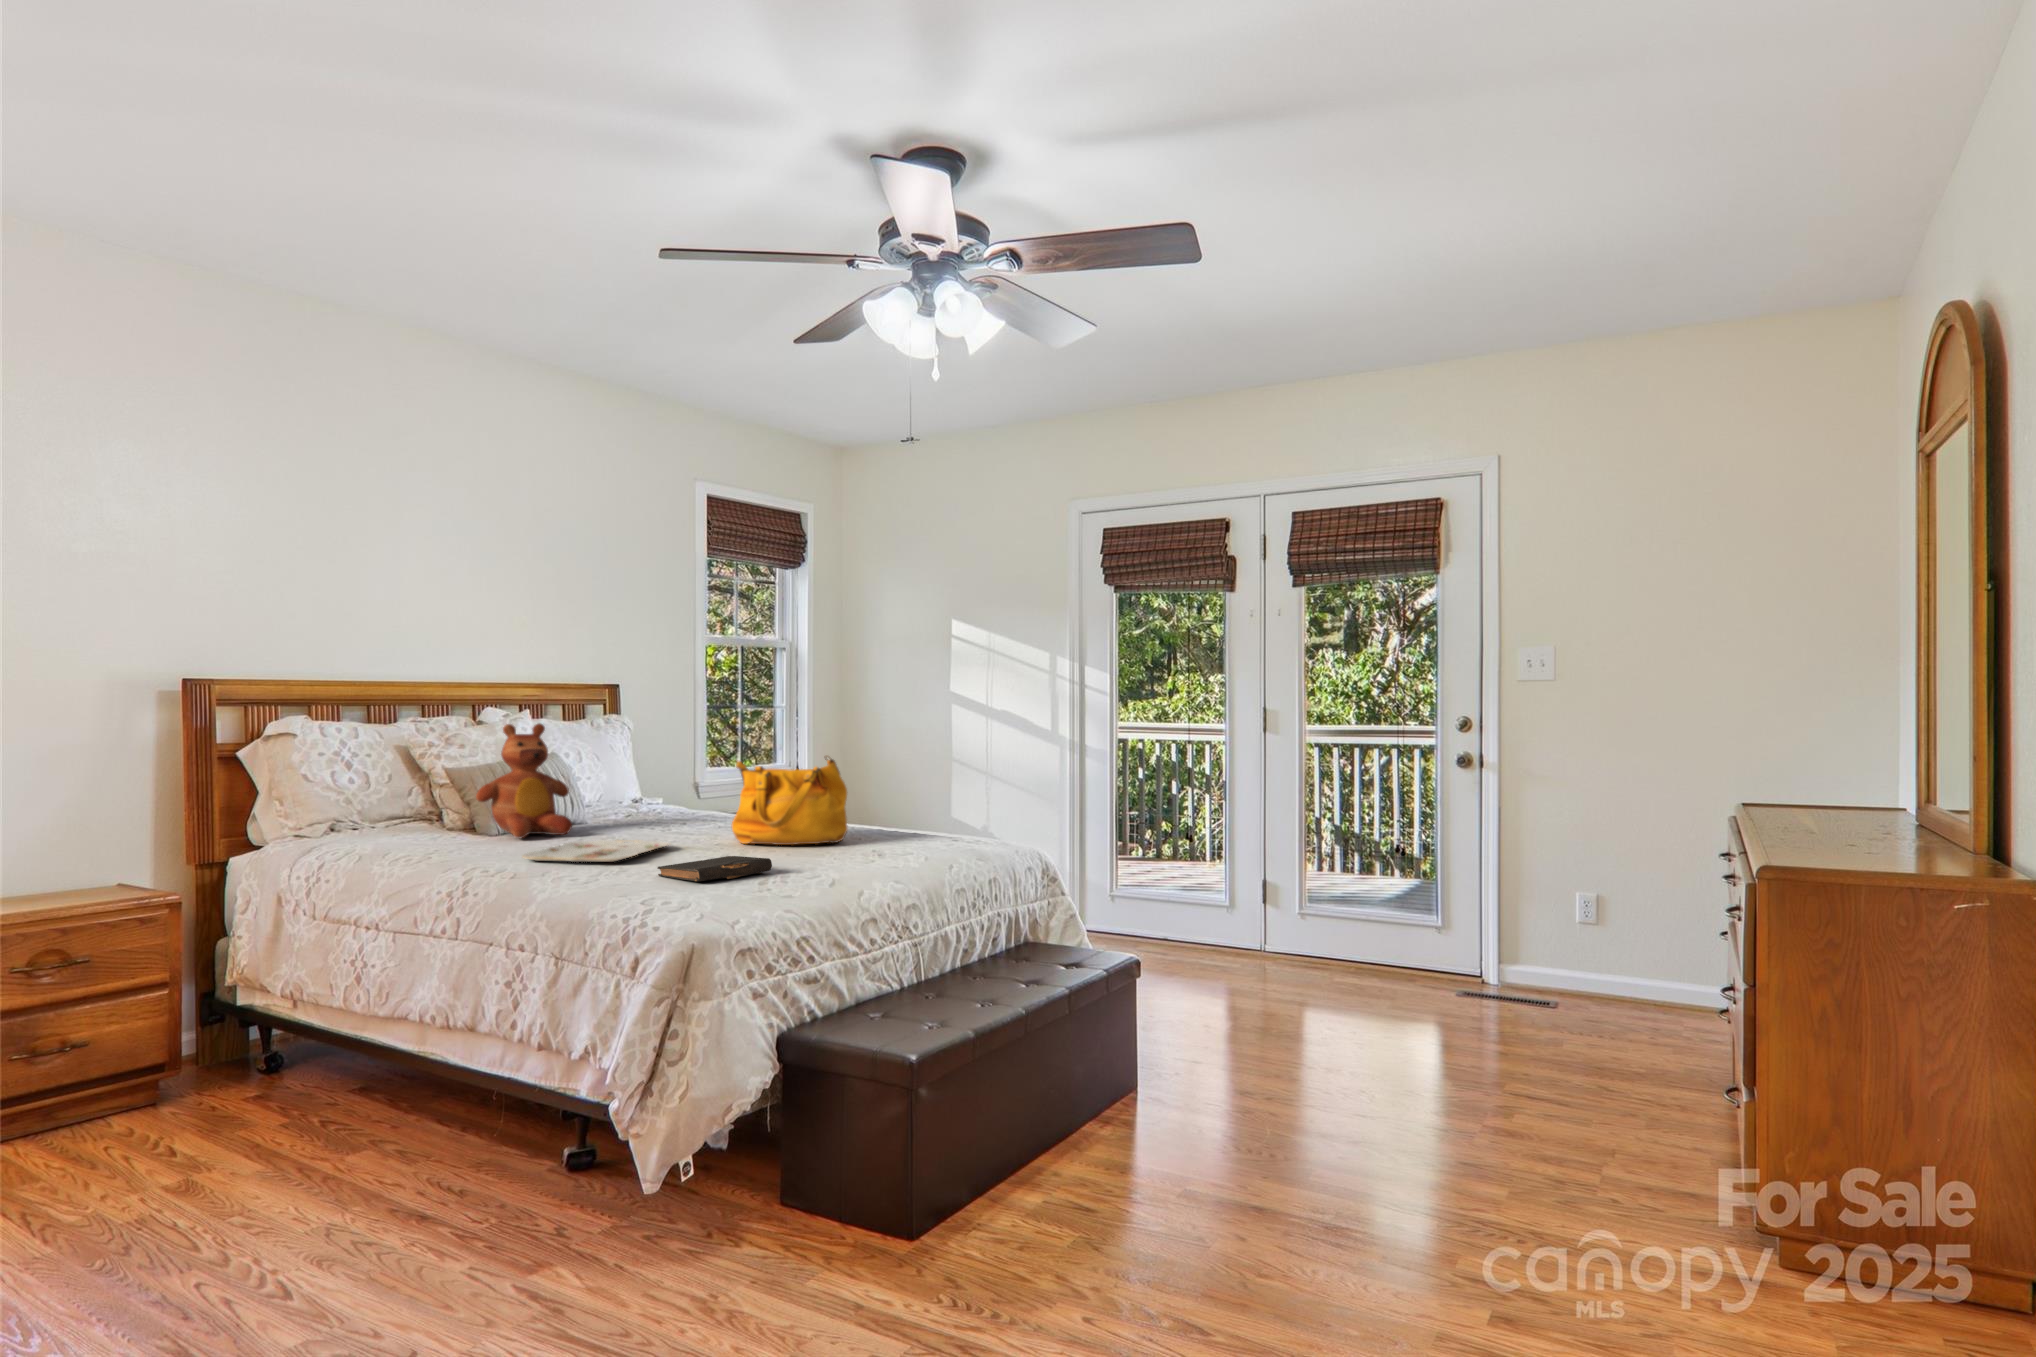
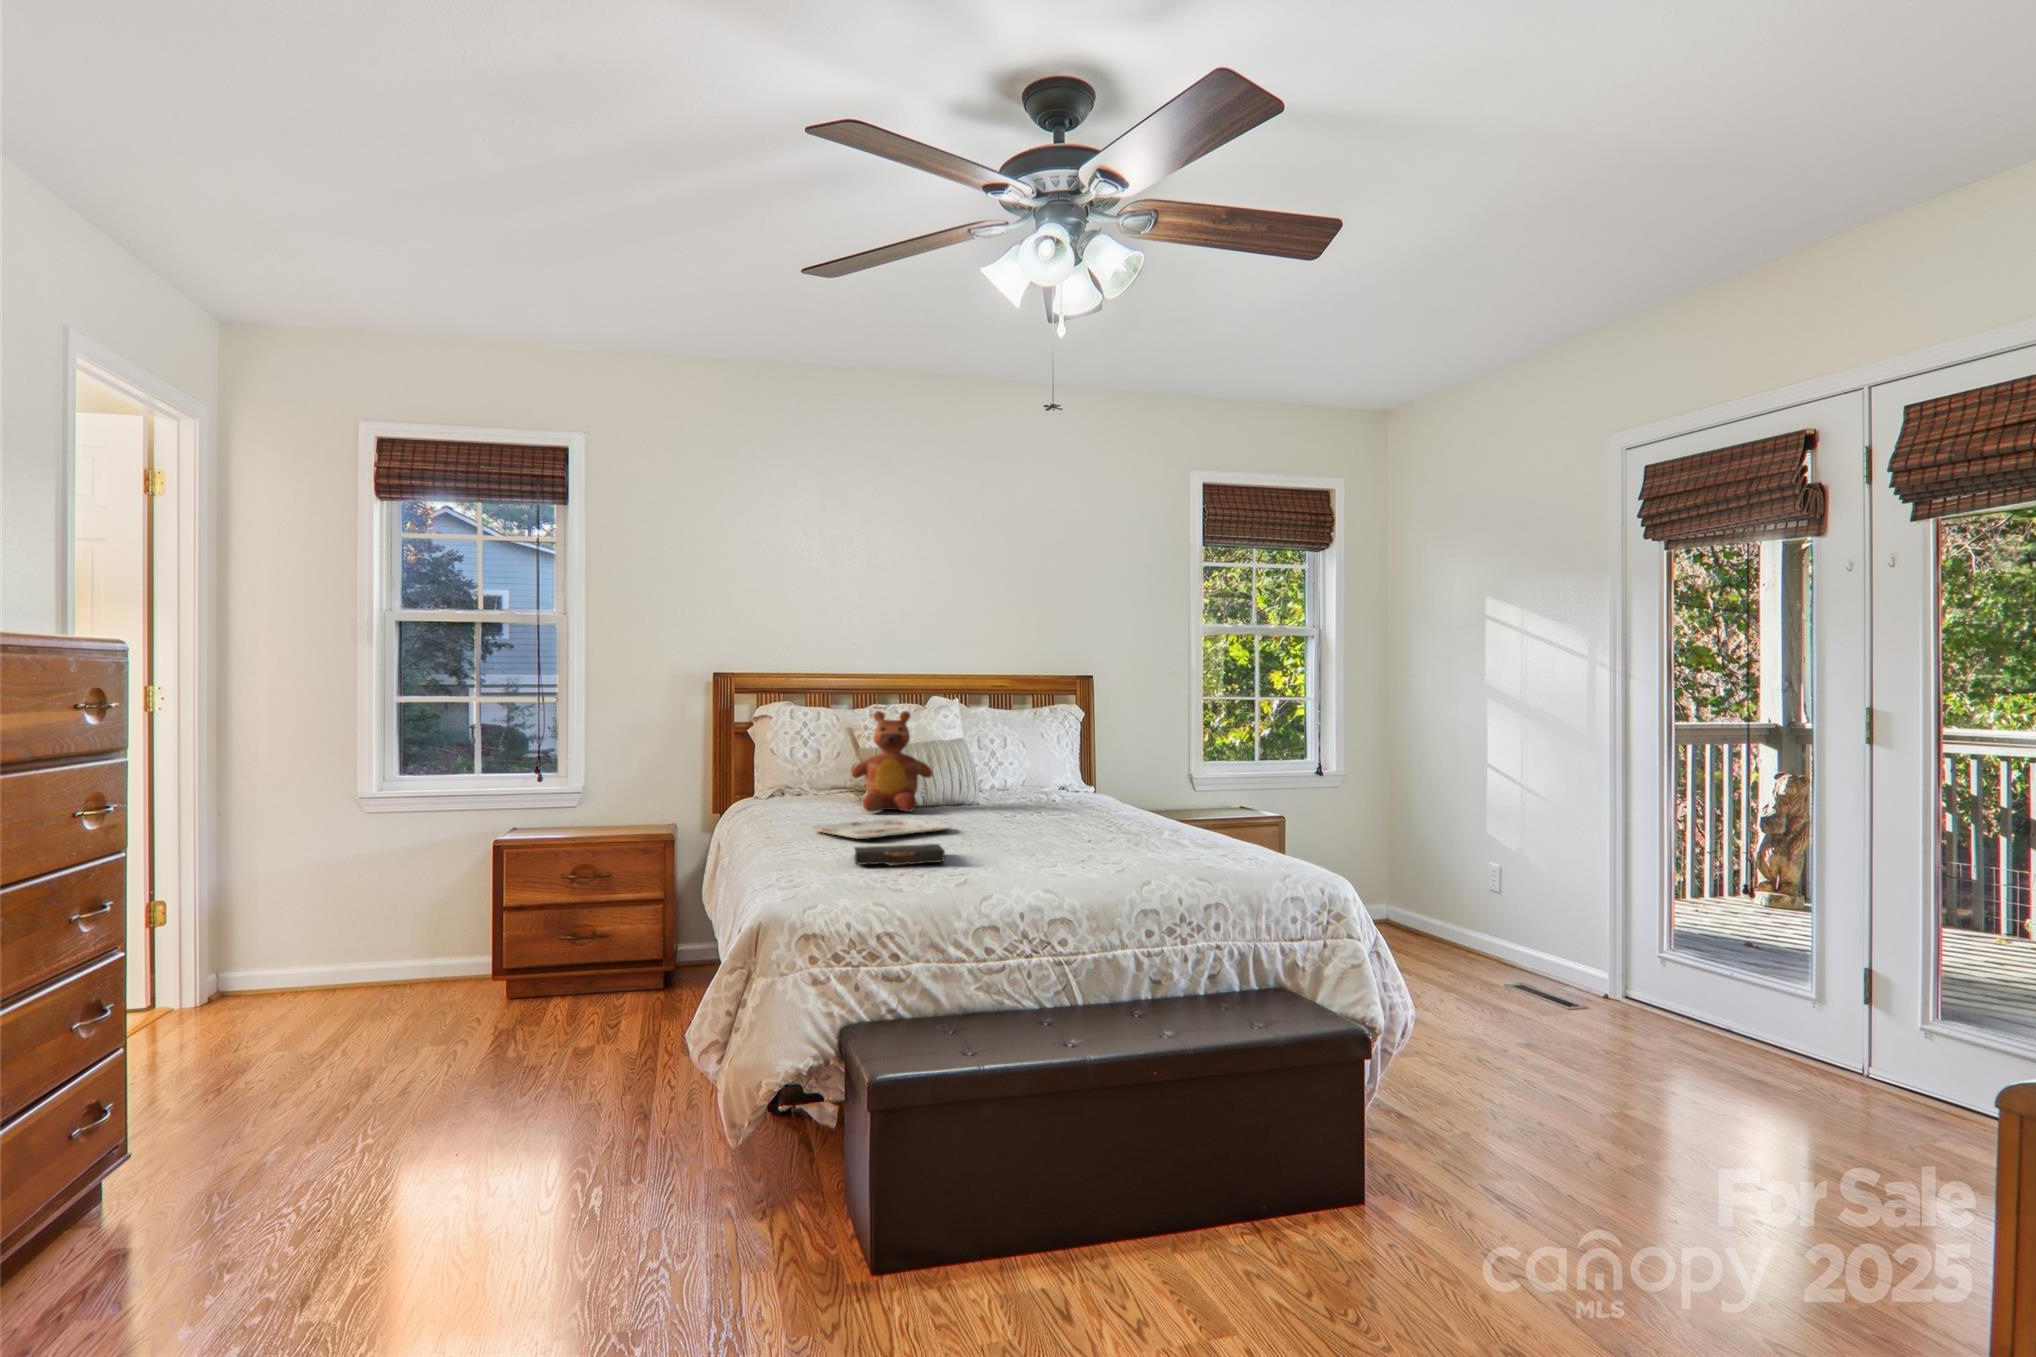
handbag: present [732,756,847,845] -> none [1012,748,1121,842]

